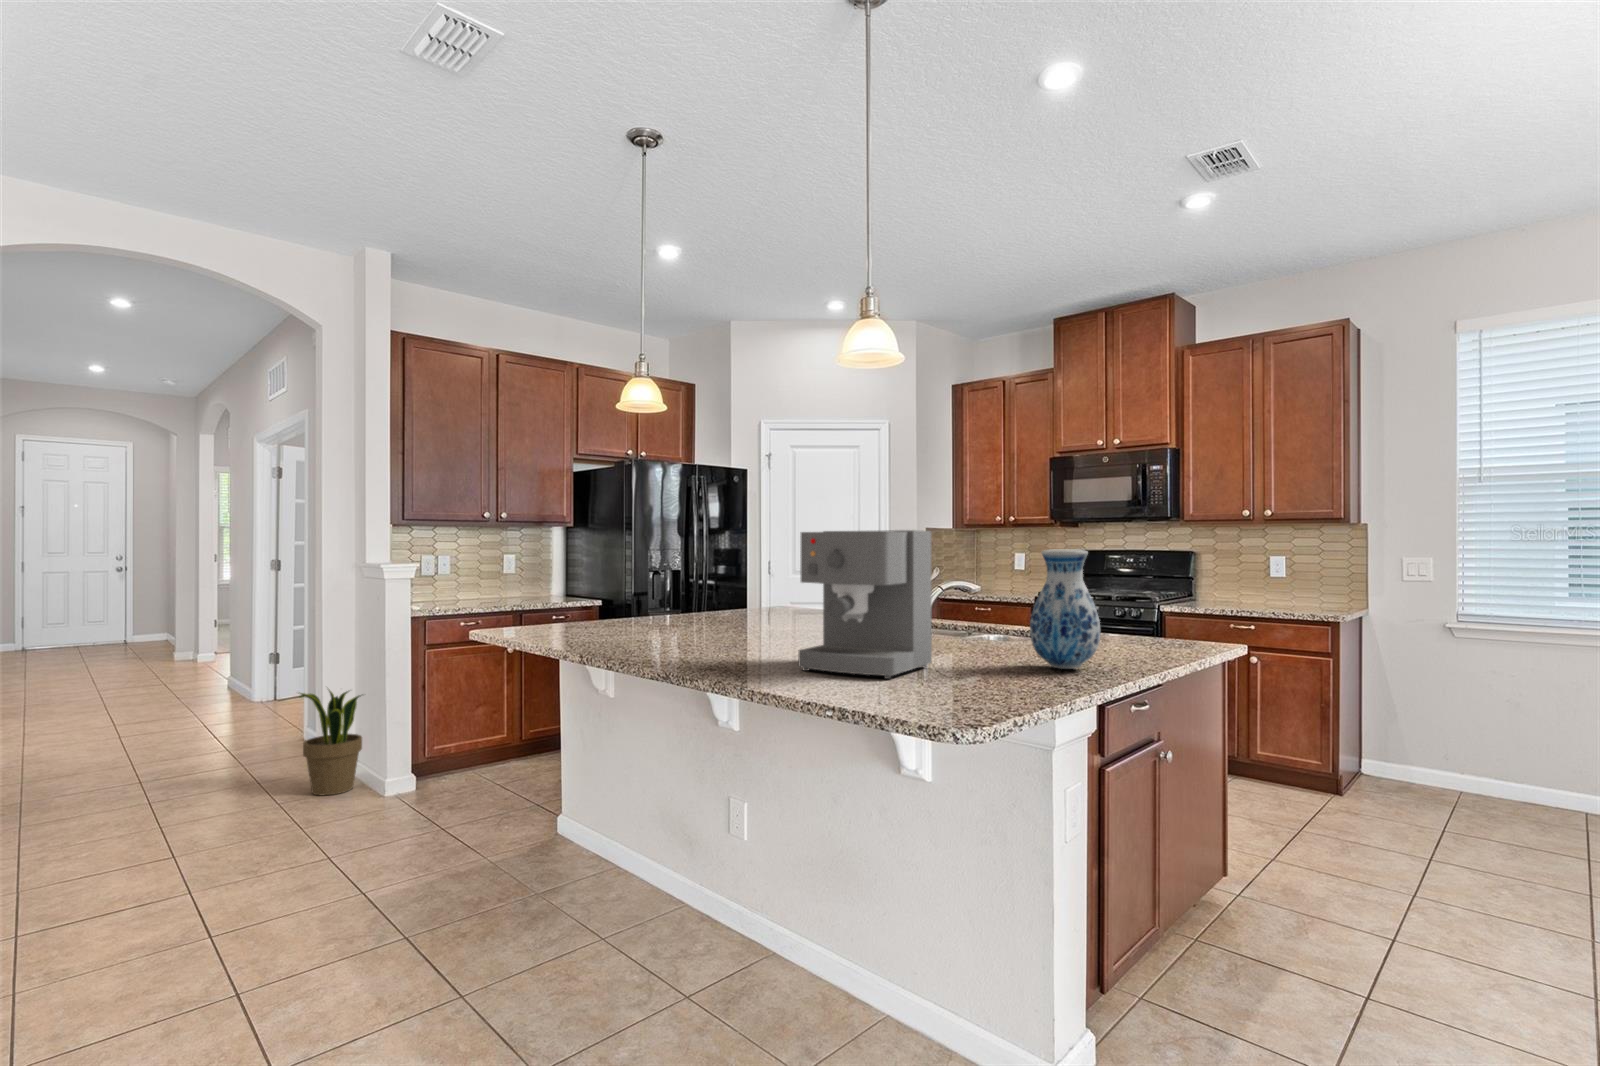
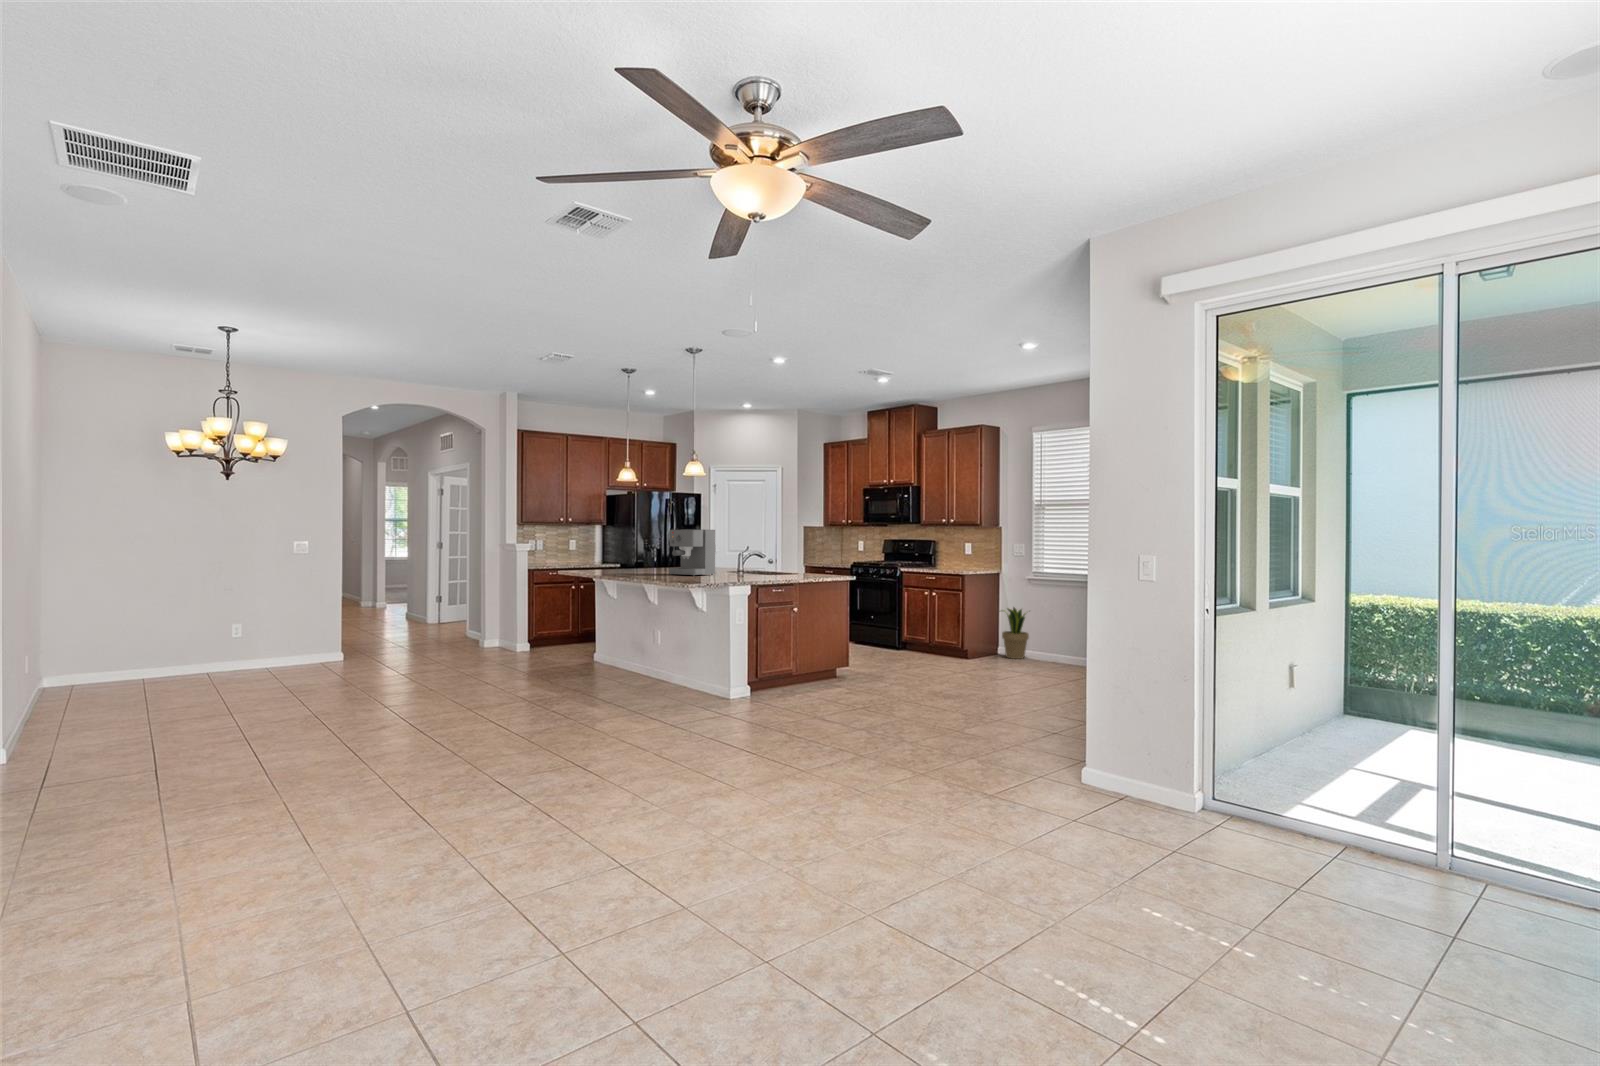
vase: present [1030,549,1100,669] -> none [747,536,769,576]
potted plant: present [300,690,362,795] -> present [1002,607,1029,659]

